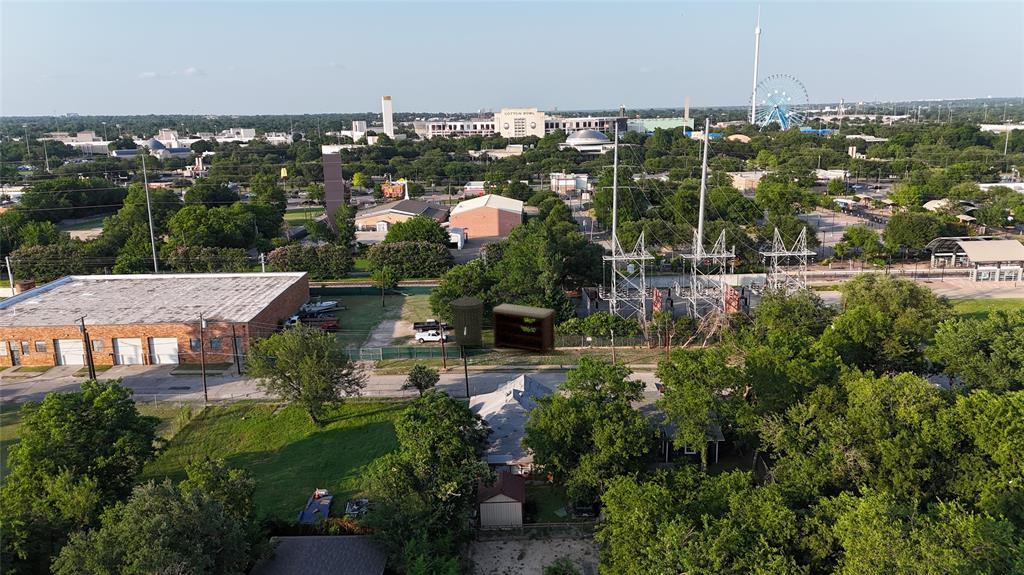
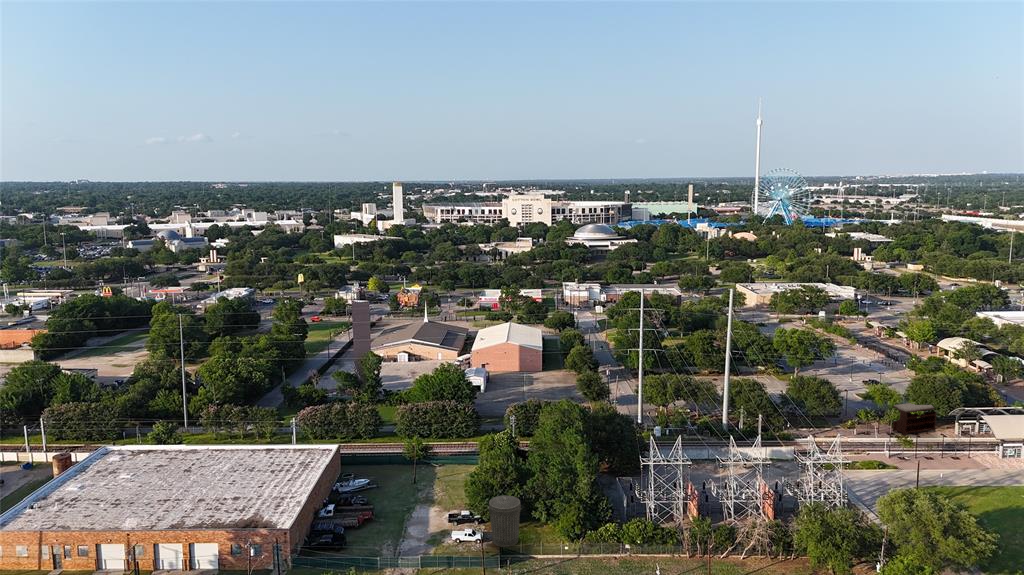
bench: present [491,304,556,354] -> present [893,403,936,436]

